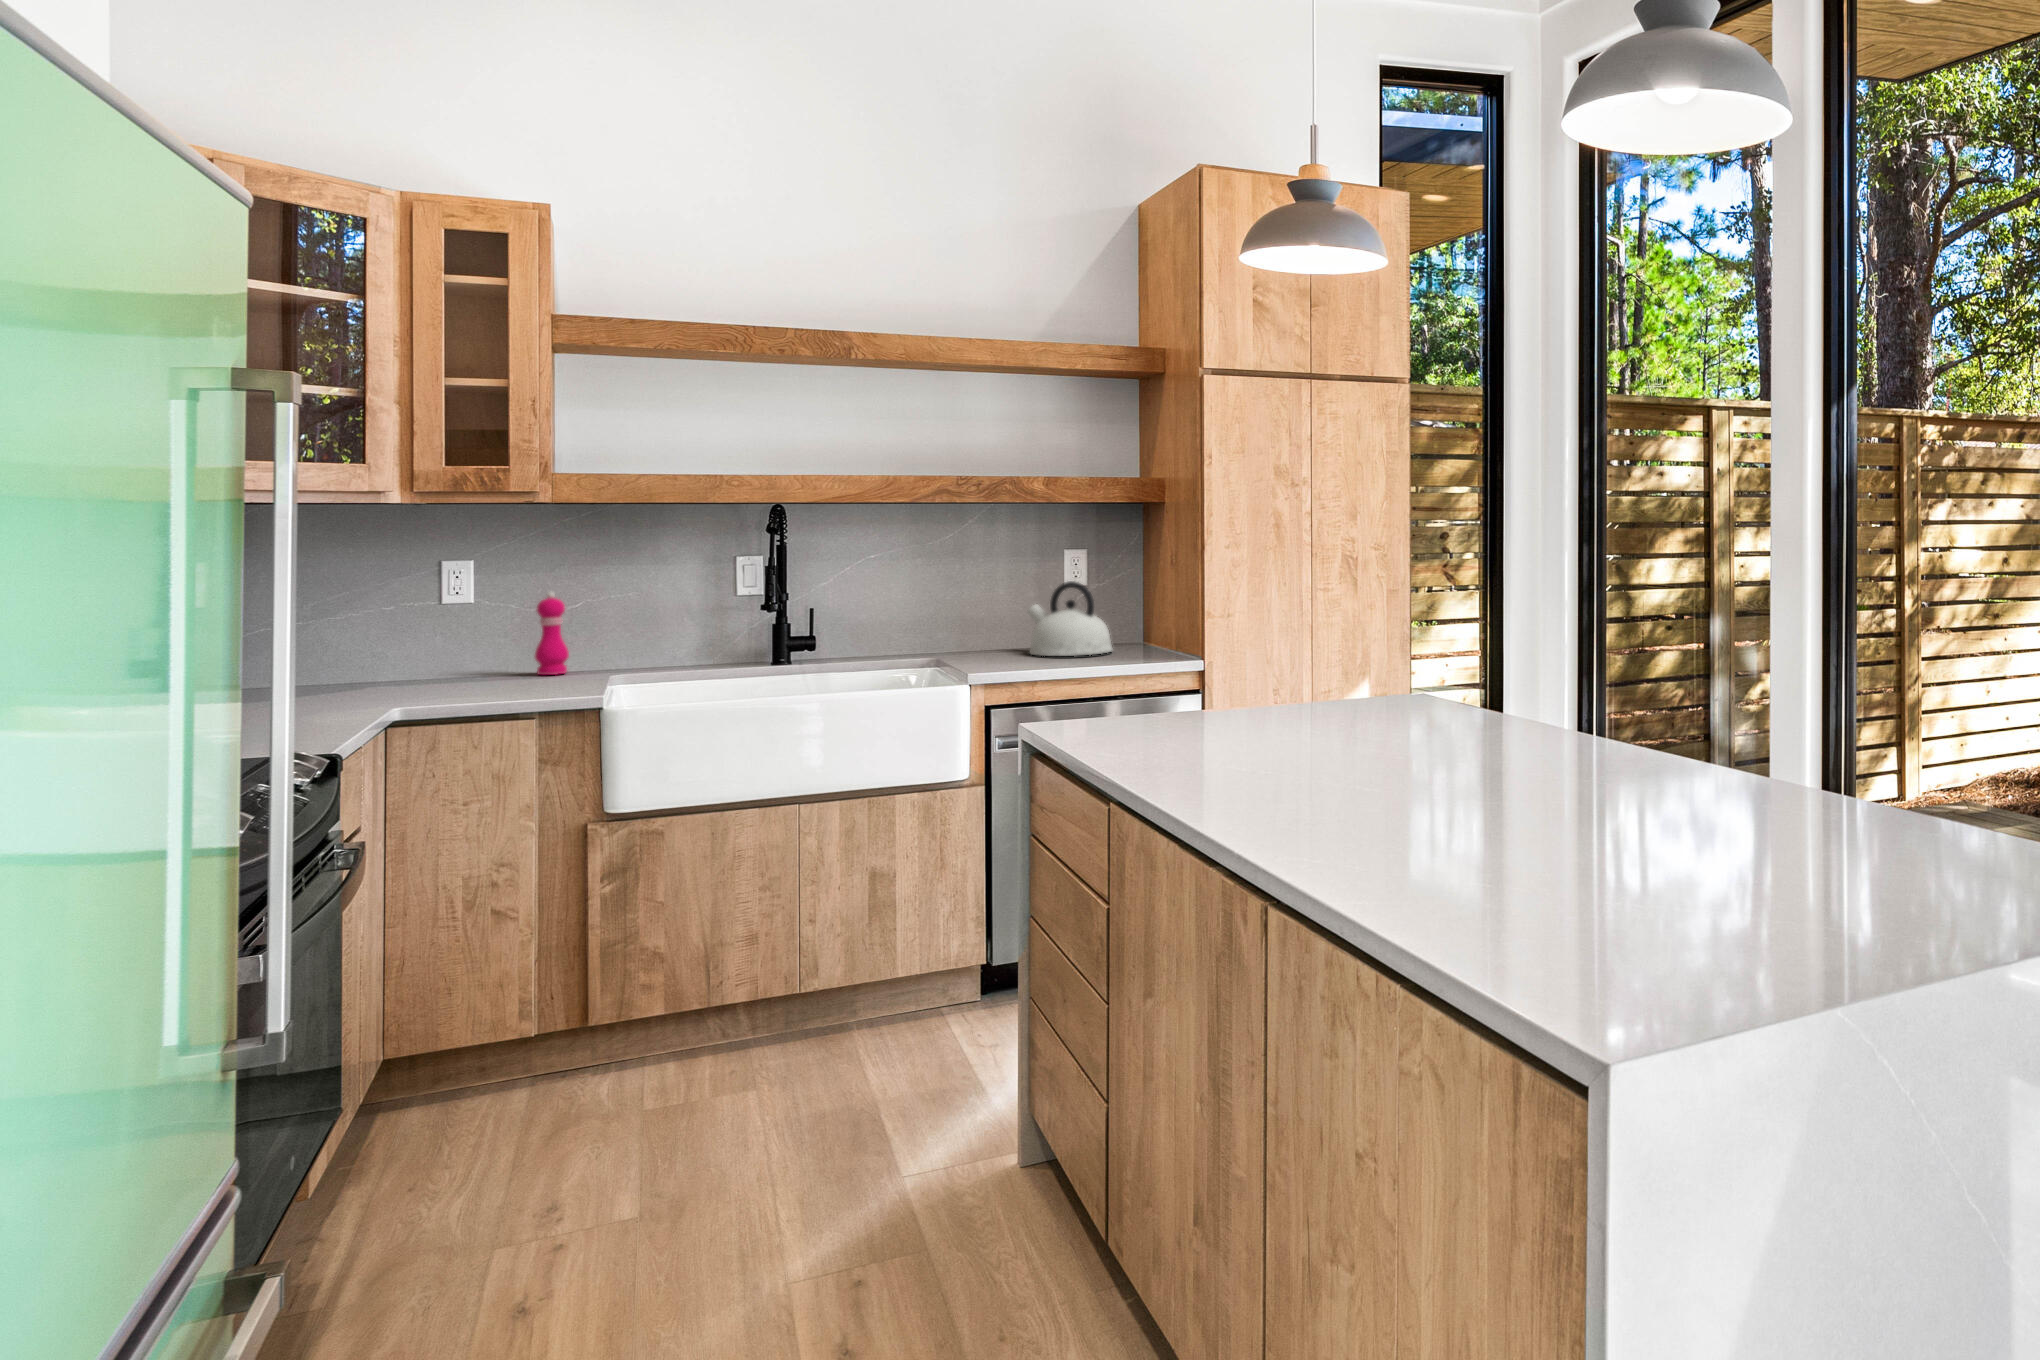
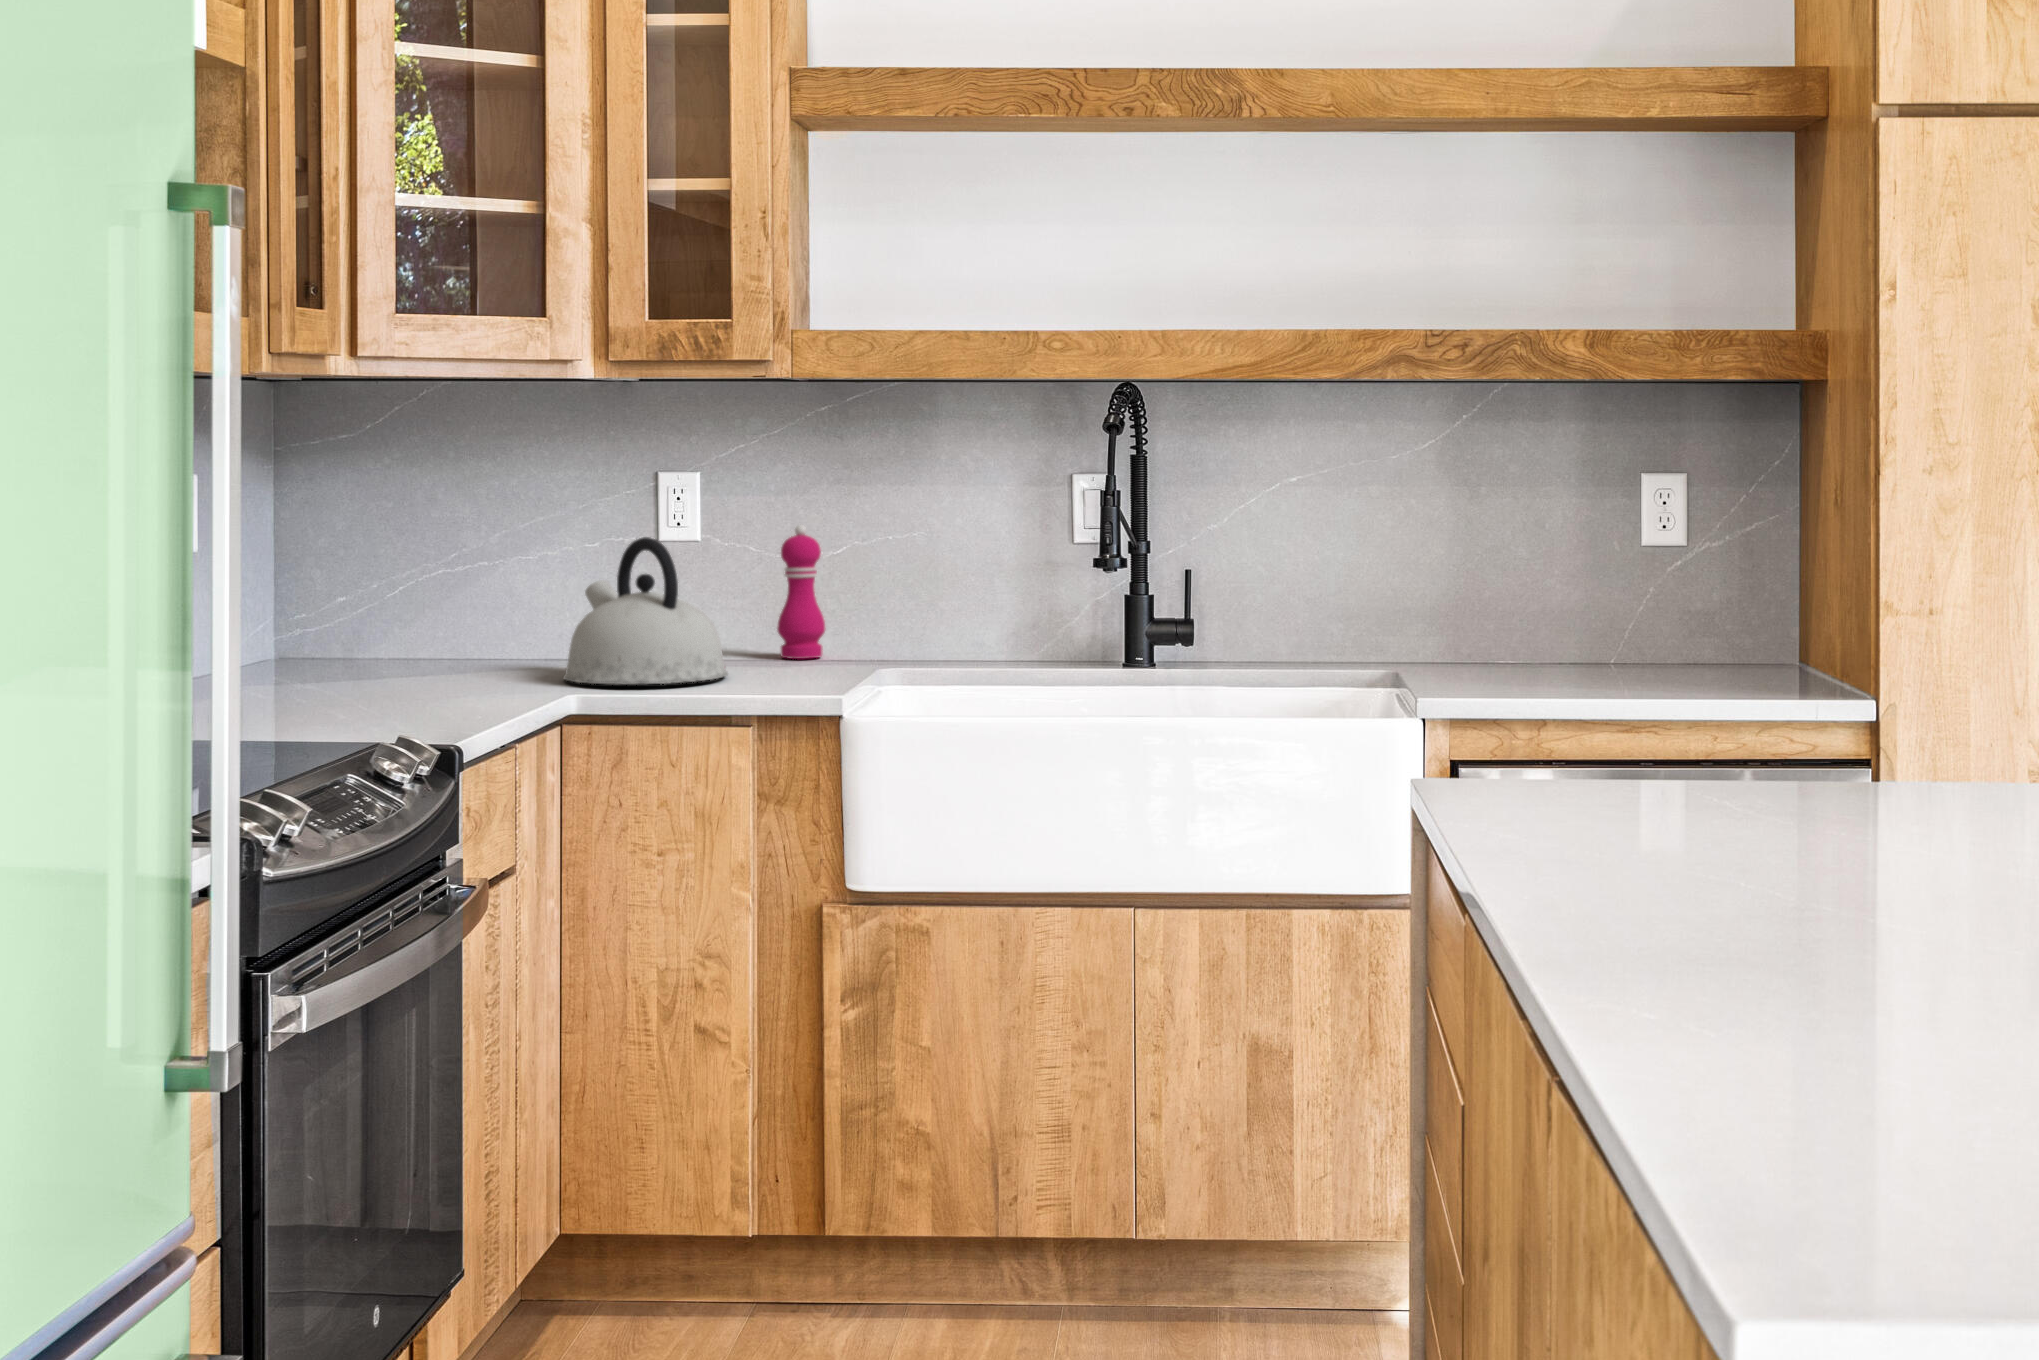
kettle: present [1027,581,1112,656] -> present [563,537,728,685]

